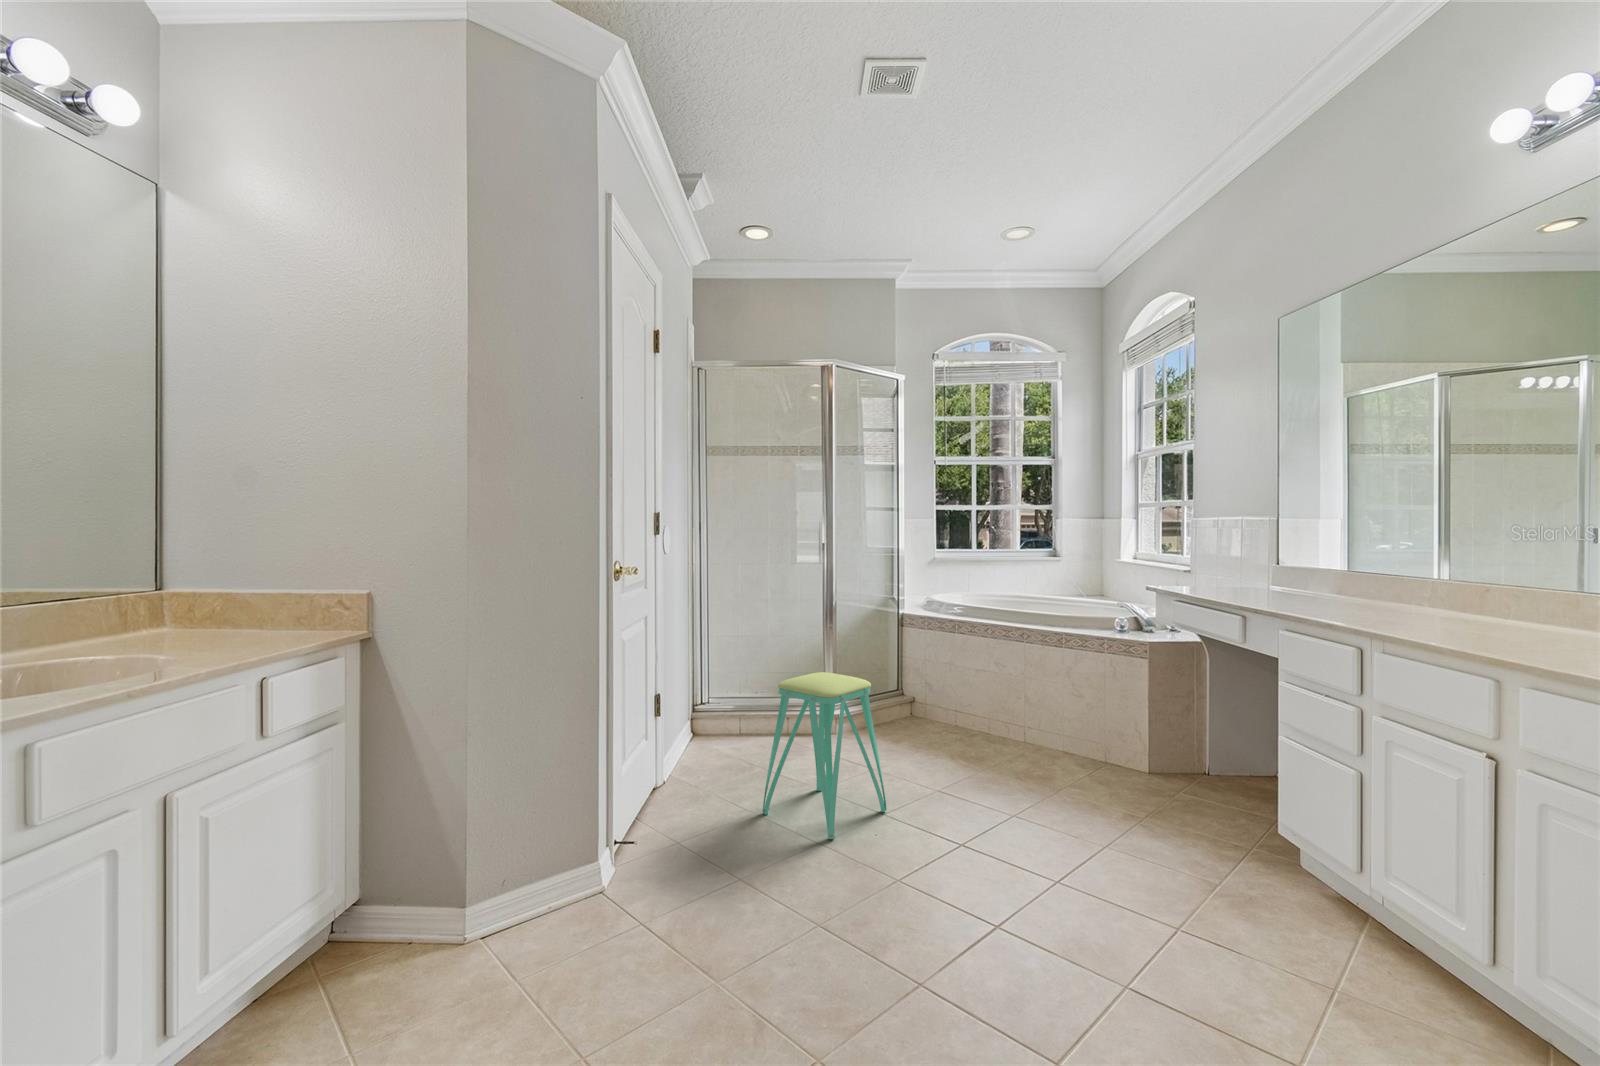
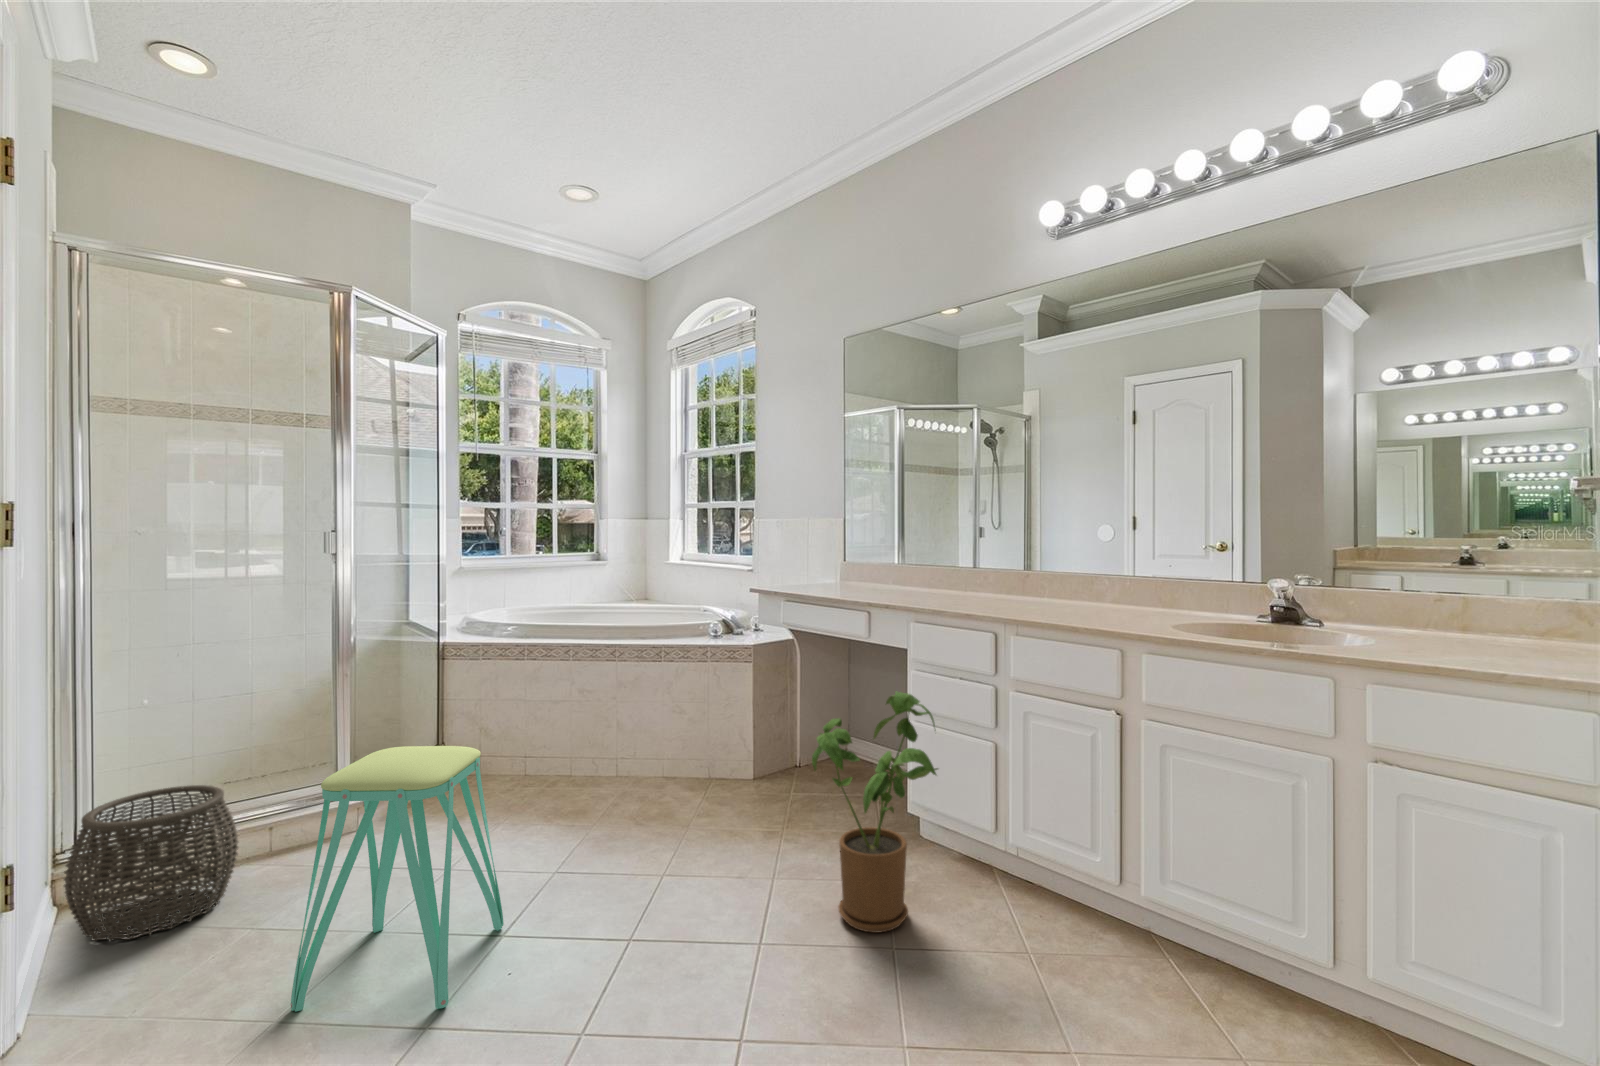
woven basket: none [689,680,764,759] -> present [64,785,238,941]
house plant: none [1127,692,1266,918] -> present [812,692,938,932]

